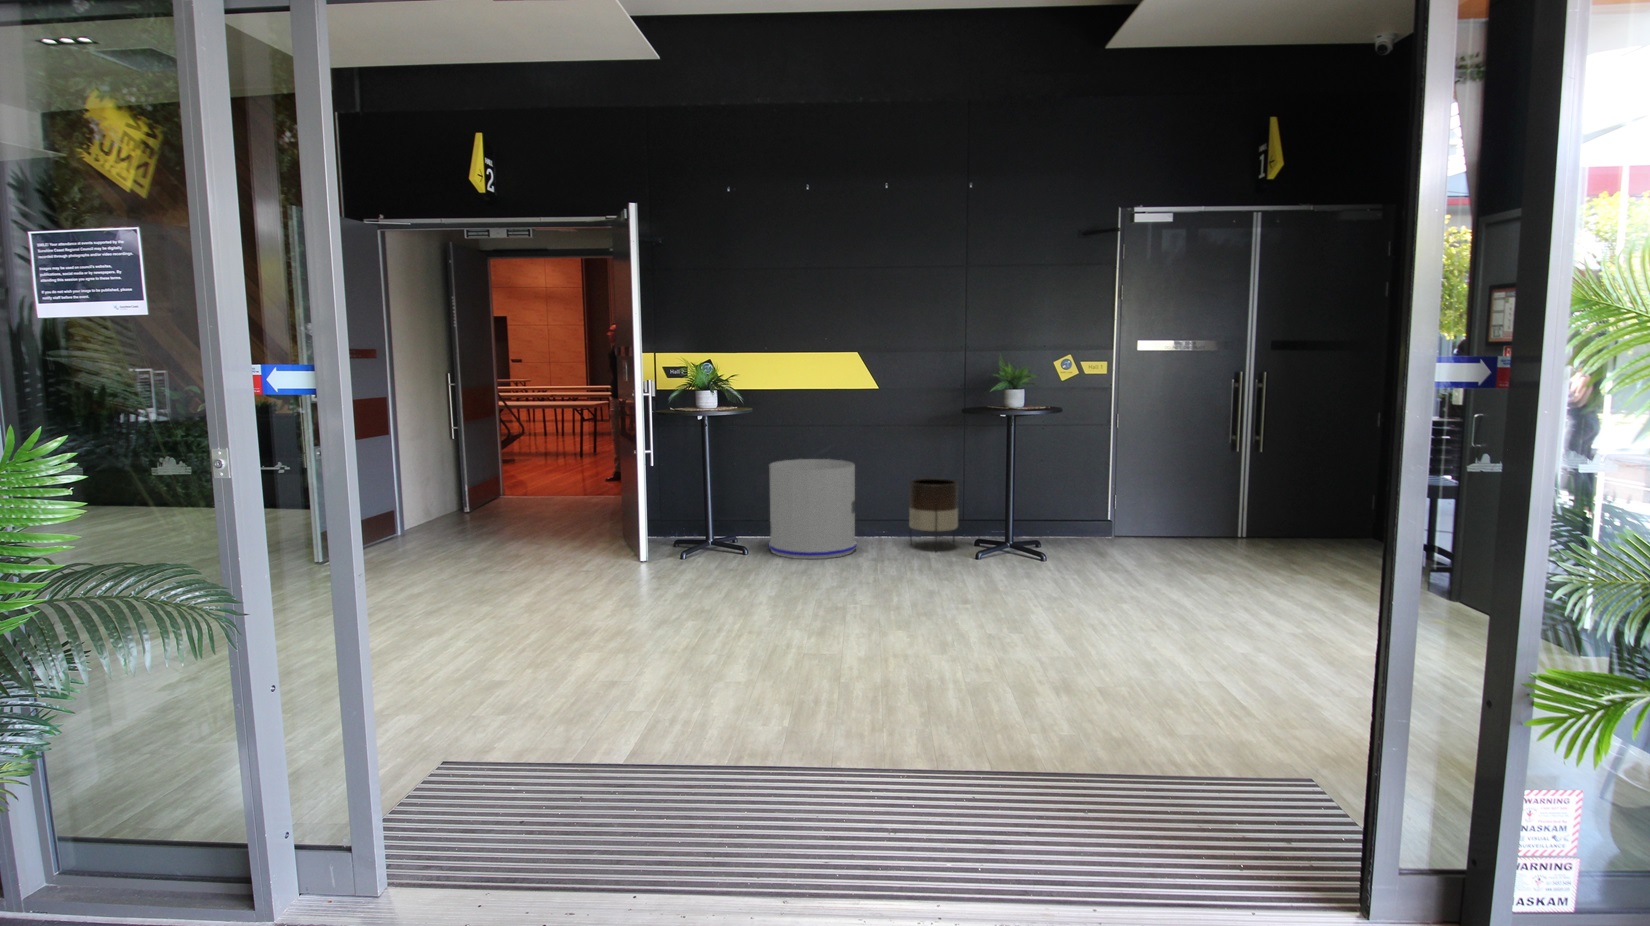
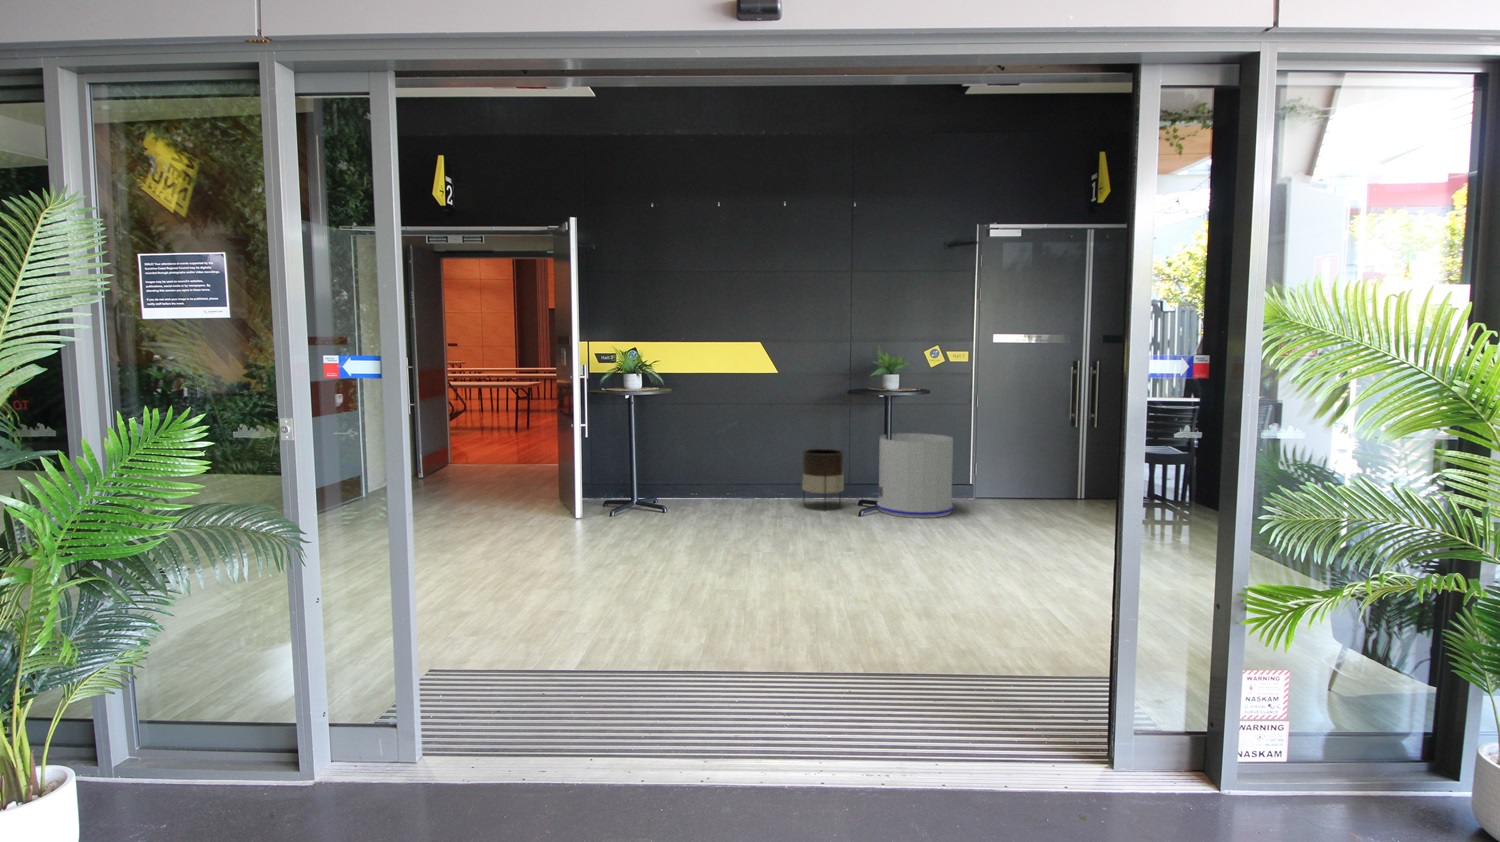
trash can: present [769,459,857,559] -> present [877,433,953,518]

